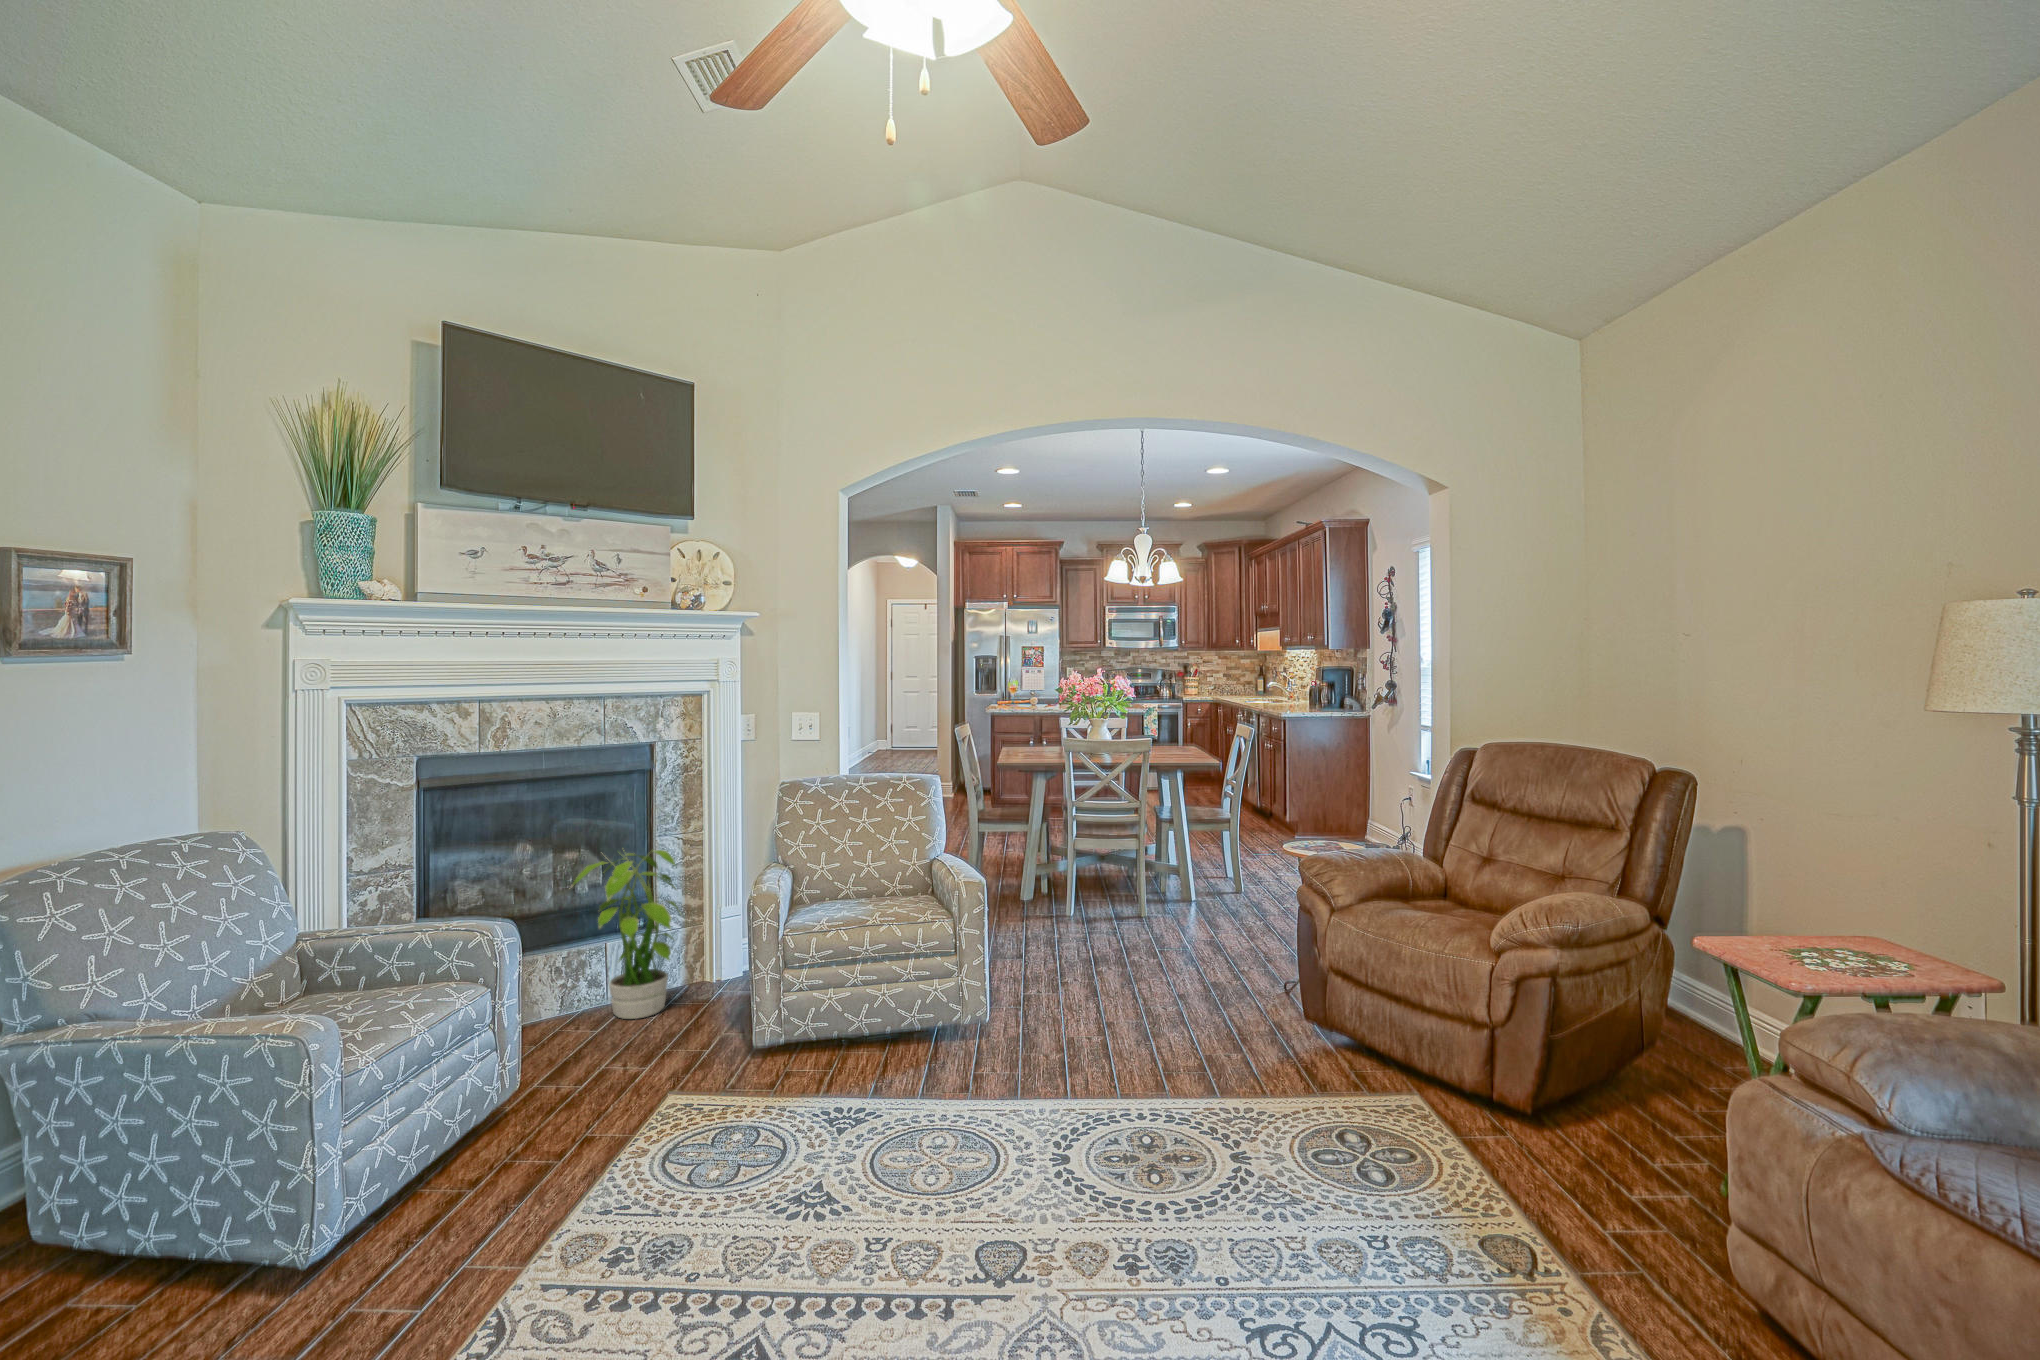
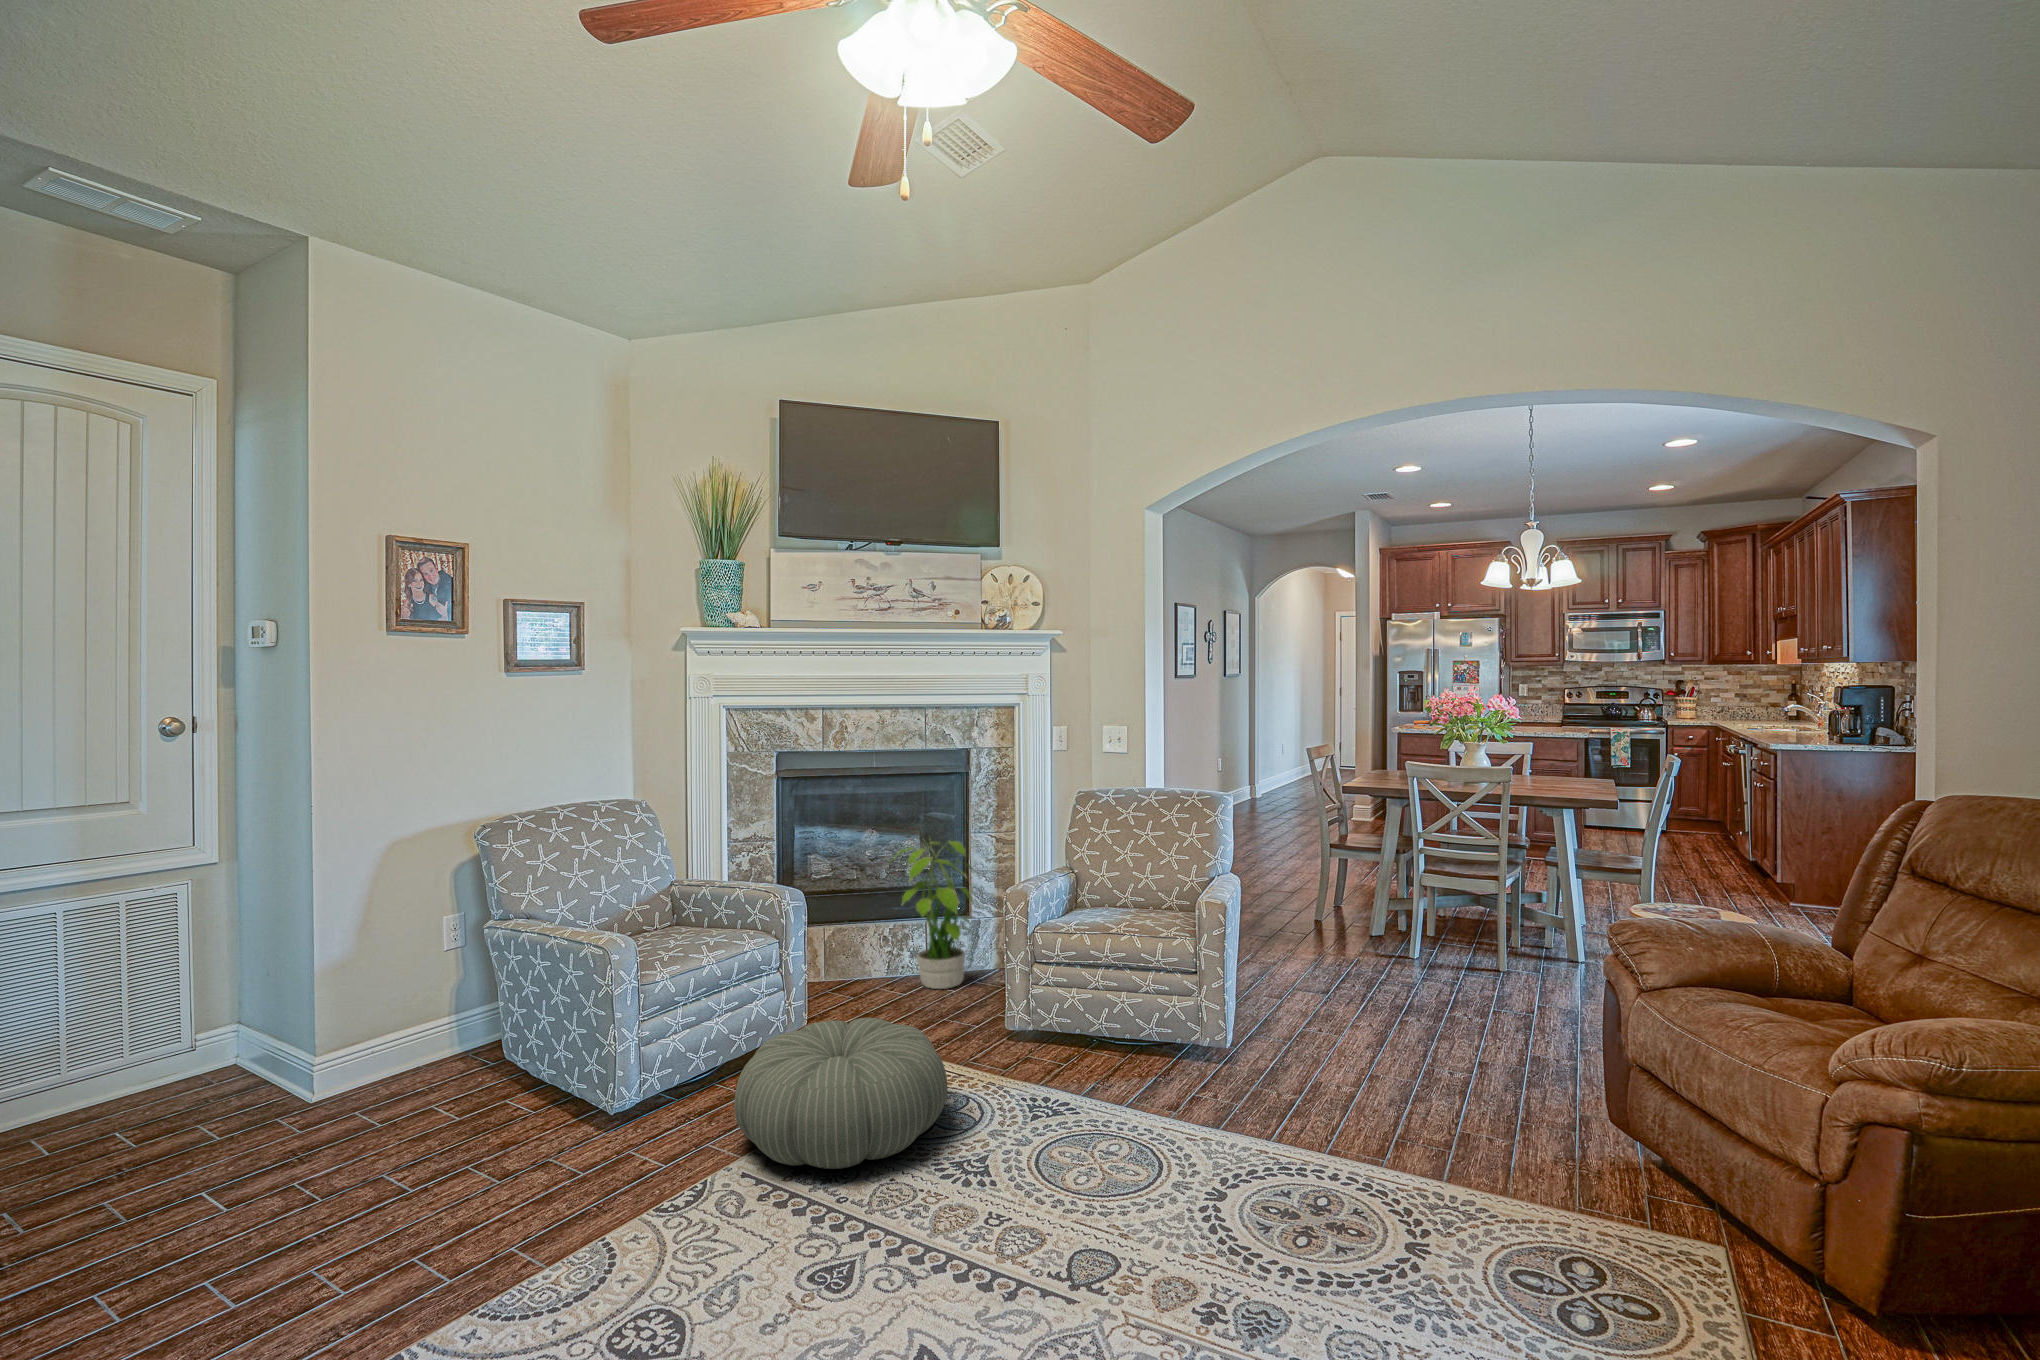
pouf: none [491,1058,760,1259] -> present [734,1018,947,1169]

